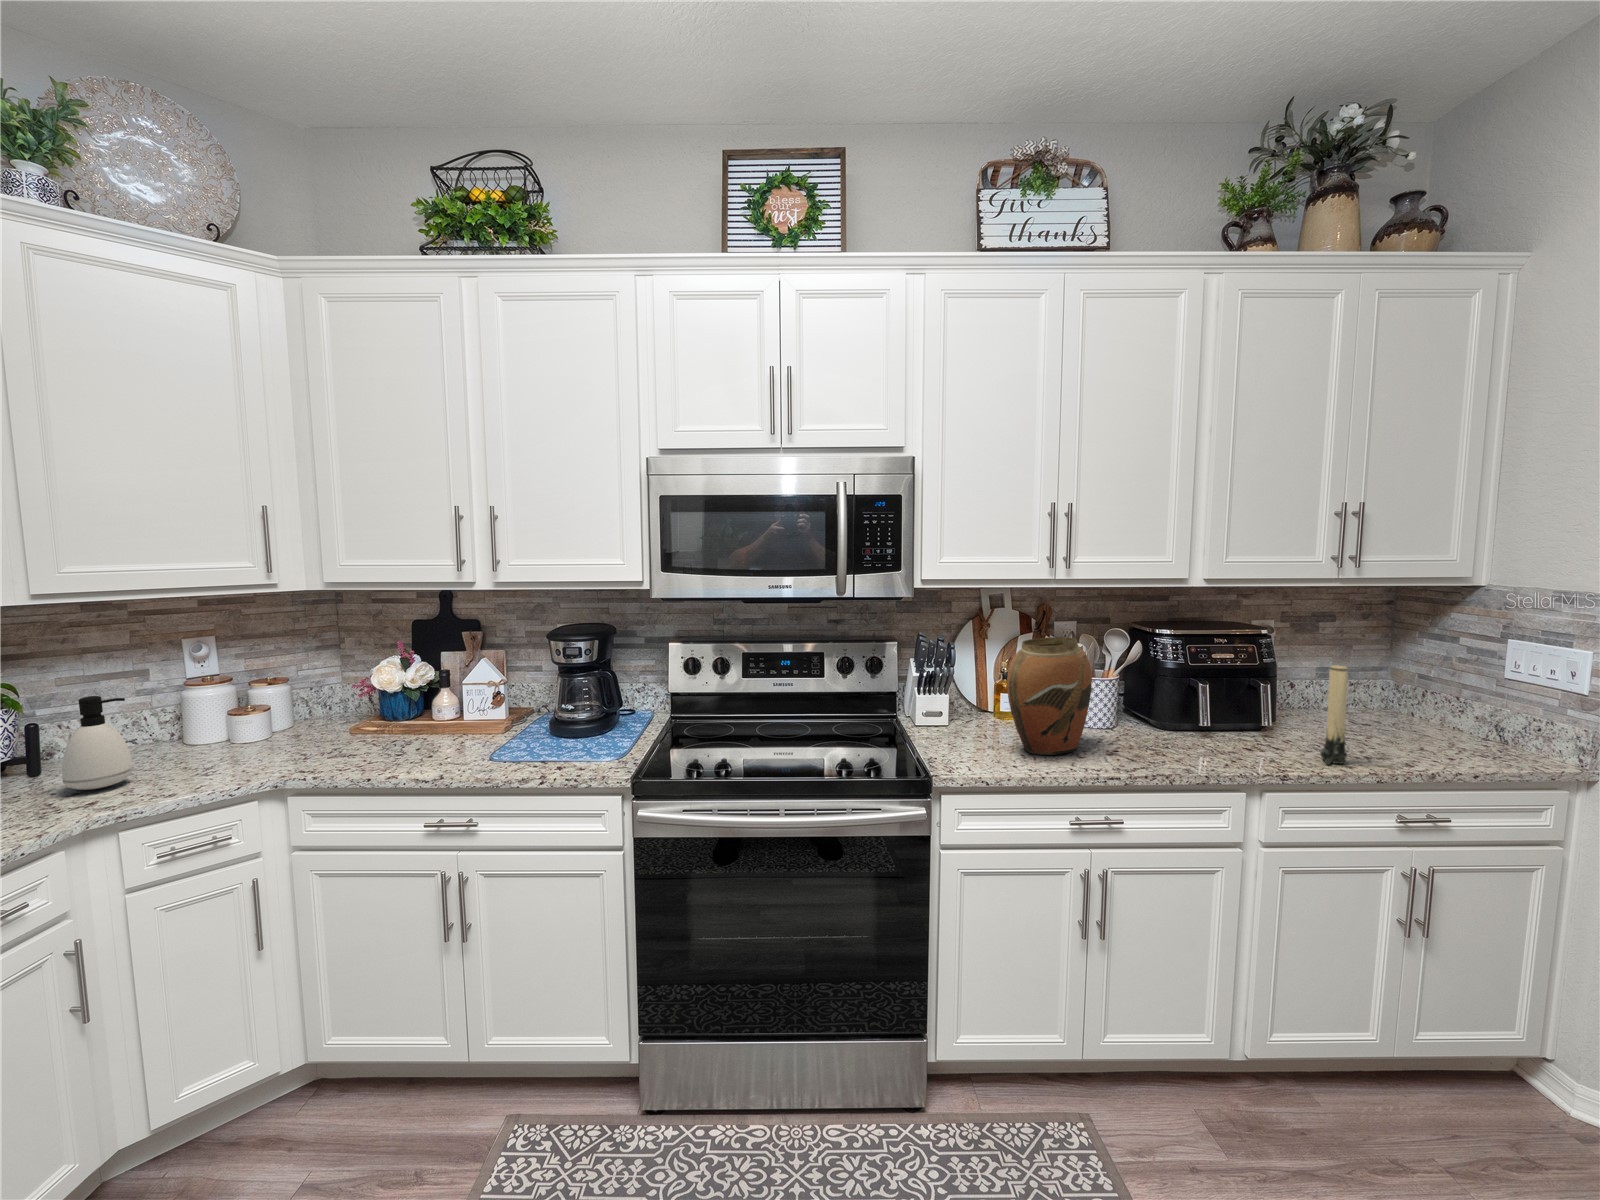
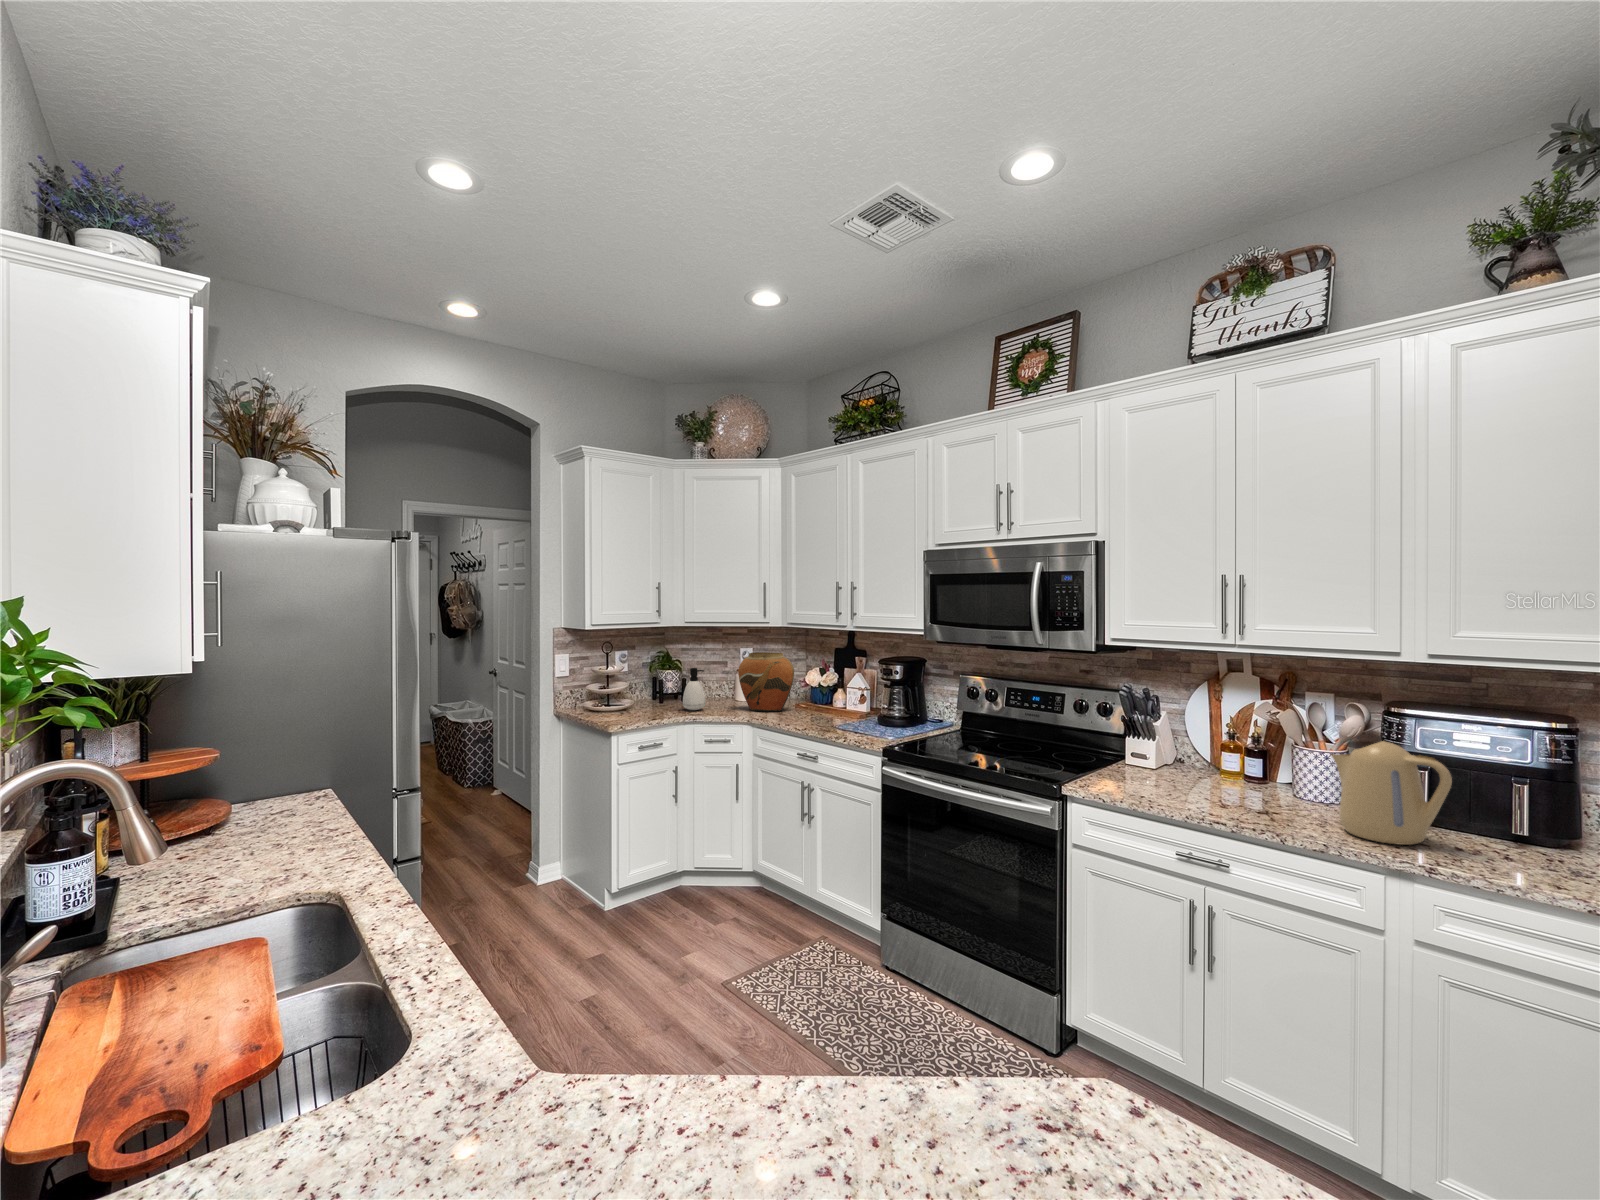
vase: present [1007,637,1092,755] -> present [738,652,794,712]
kettle: none [1175,666,1280,764] -> present [1332,741,1452,845]
candle: present [1320,666,1348,765] -> none [1502,758,1546,873]

